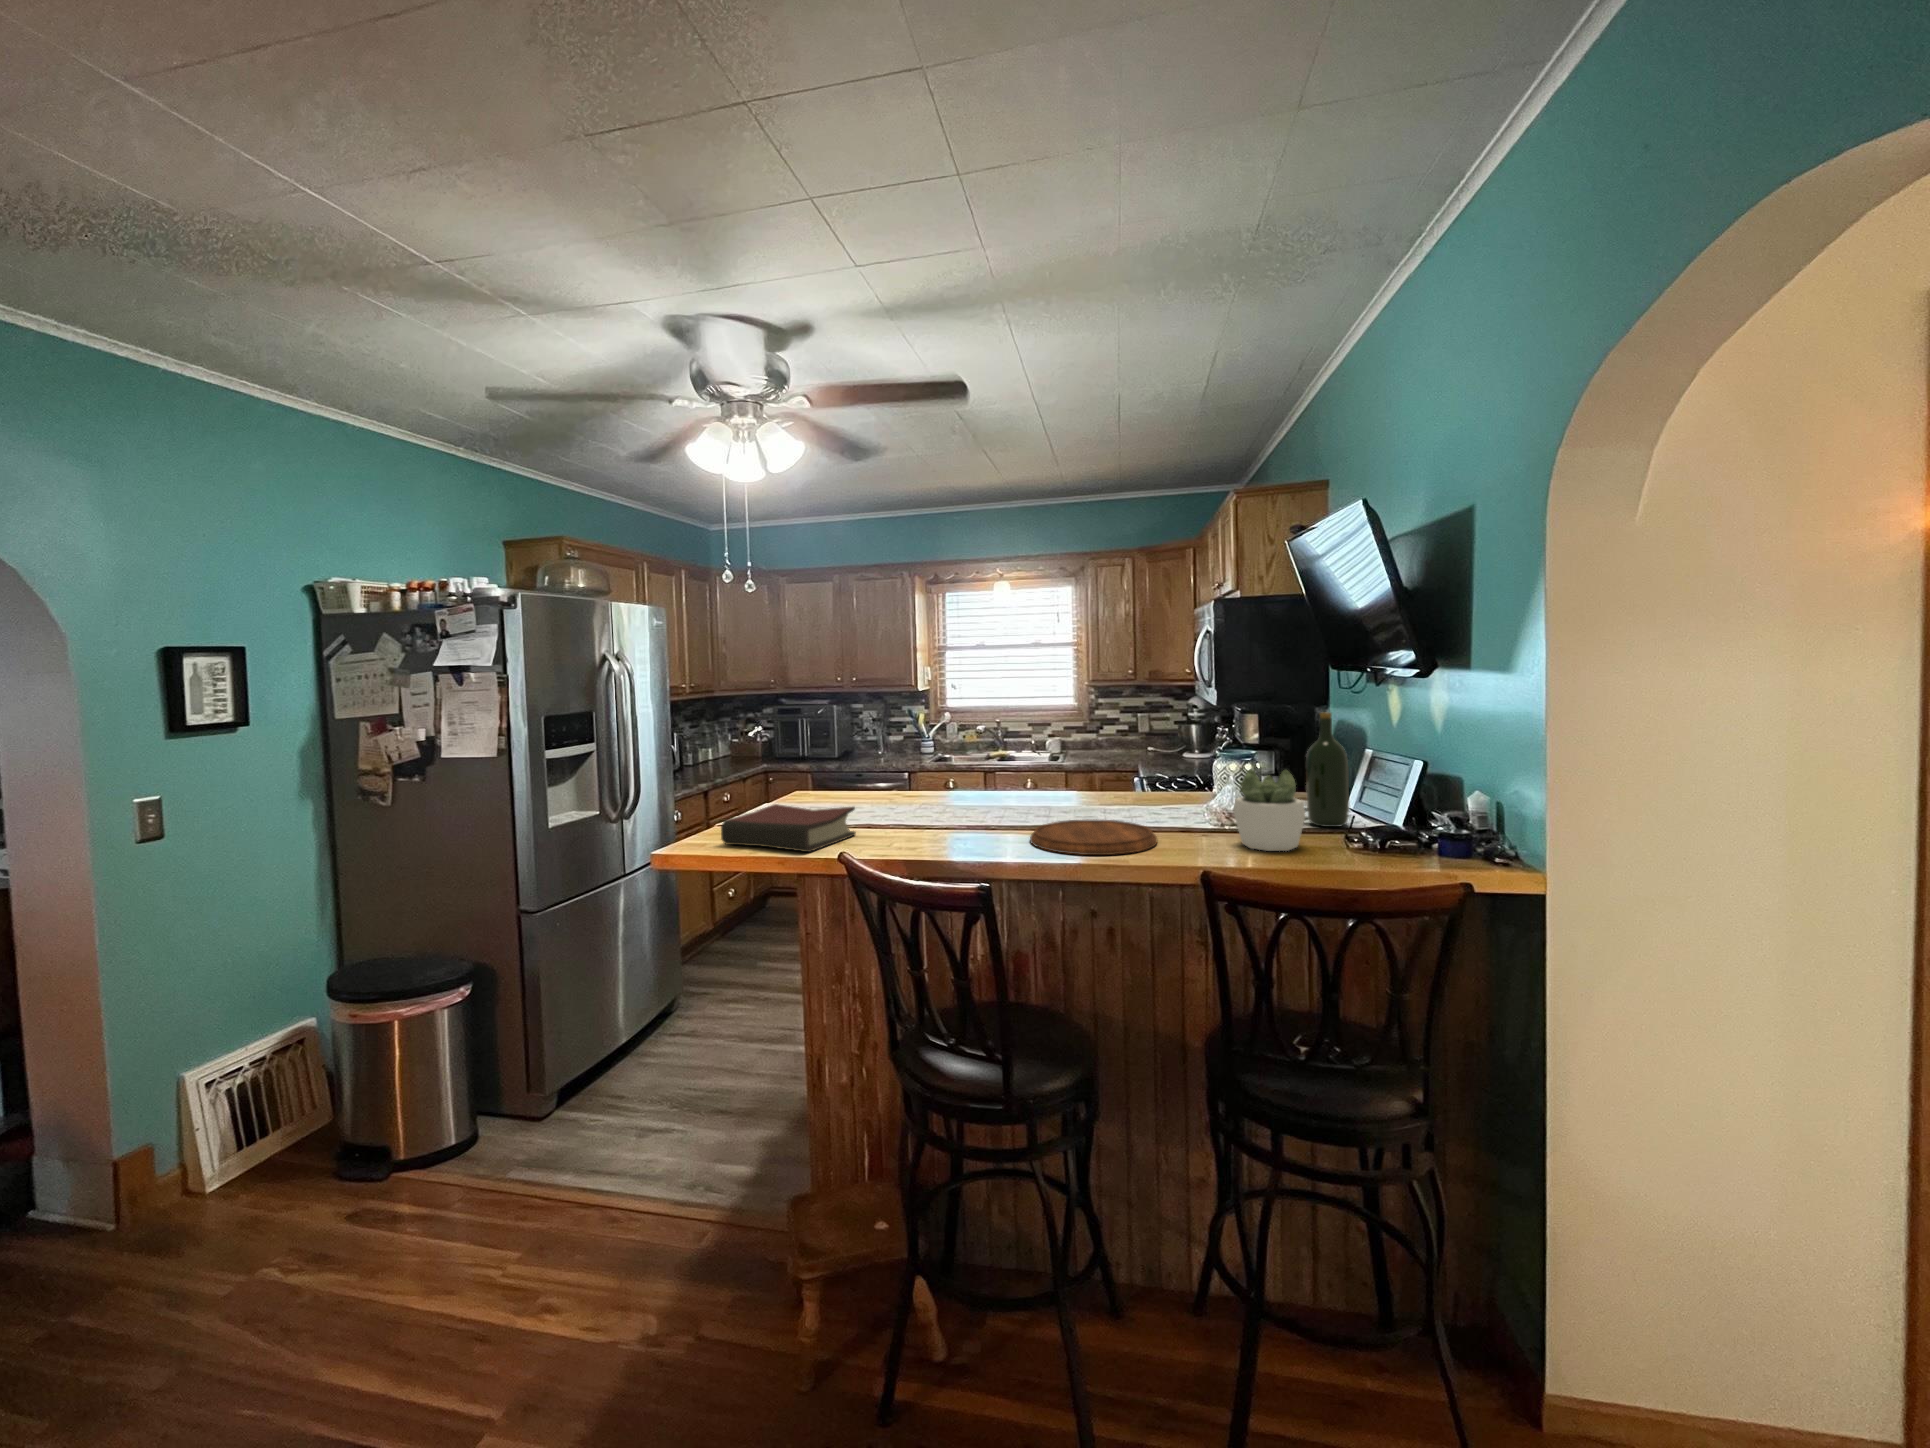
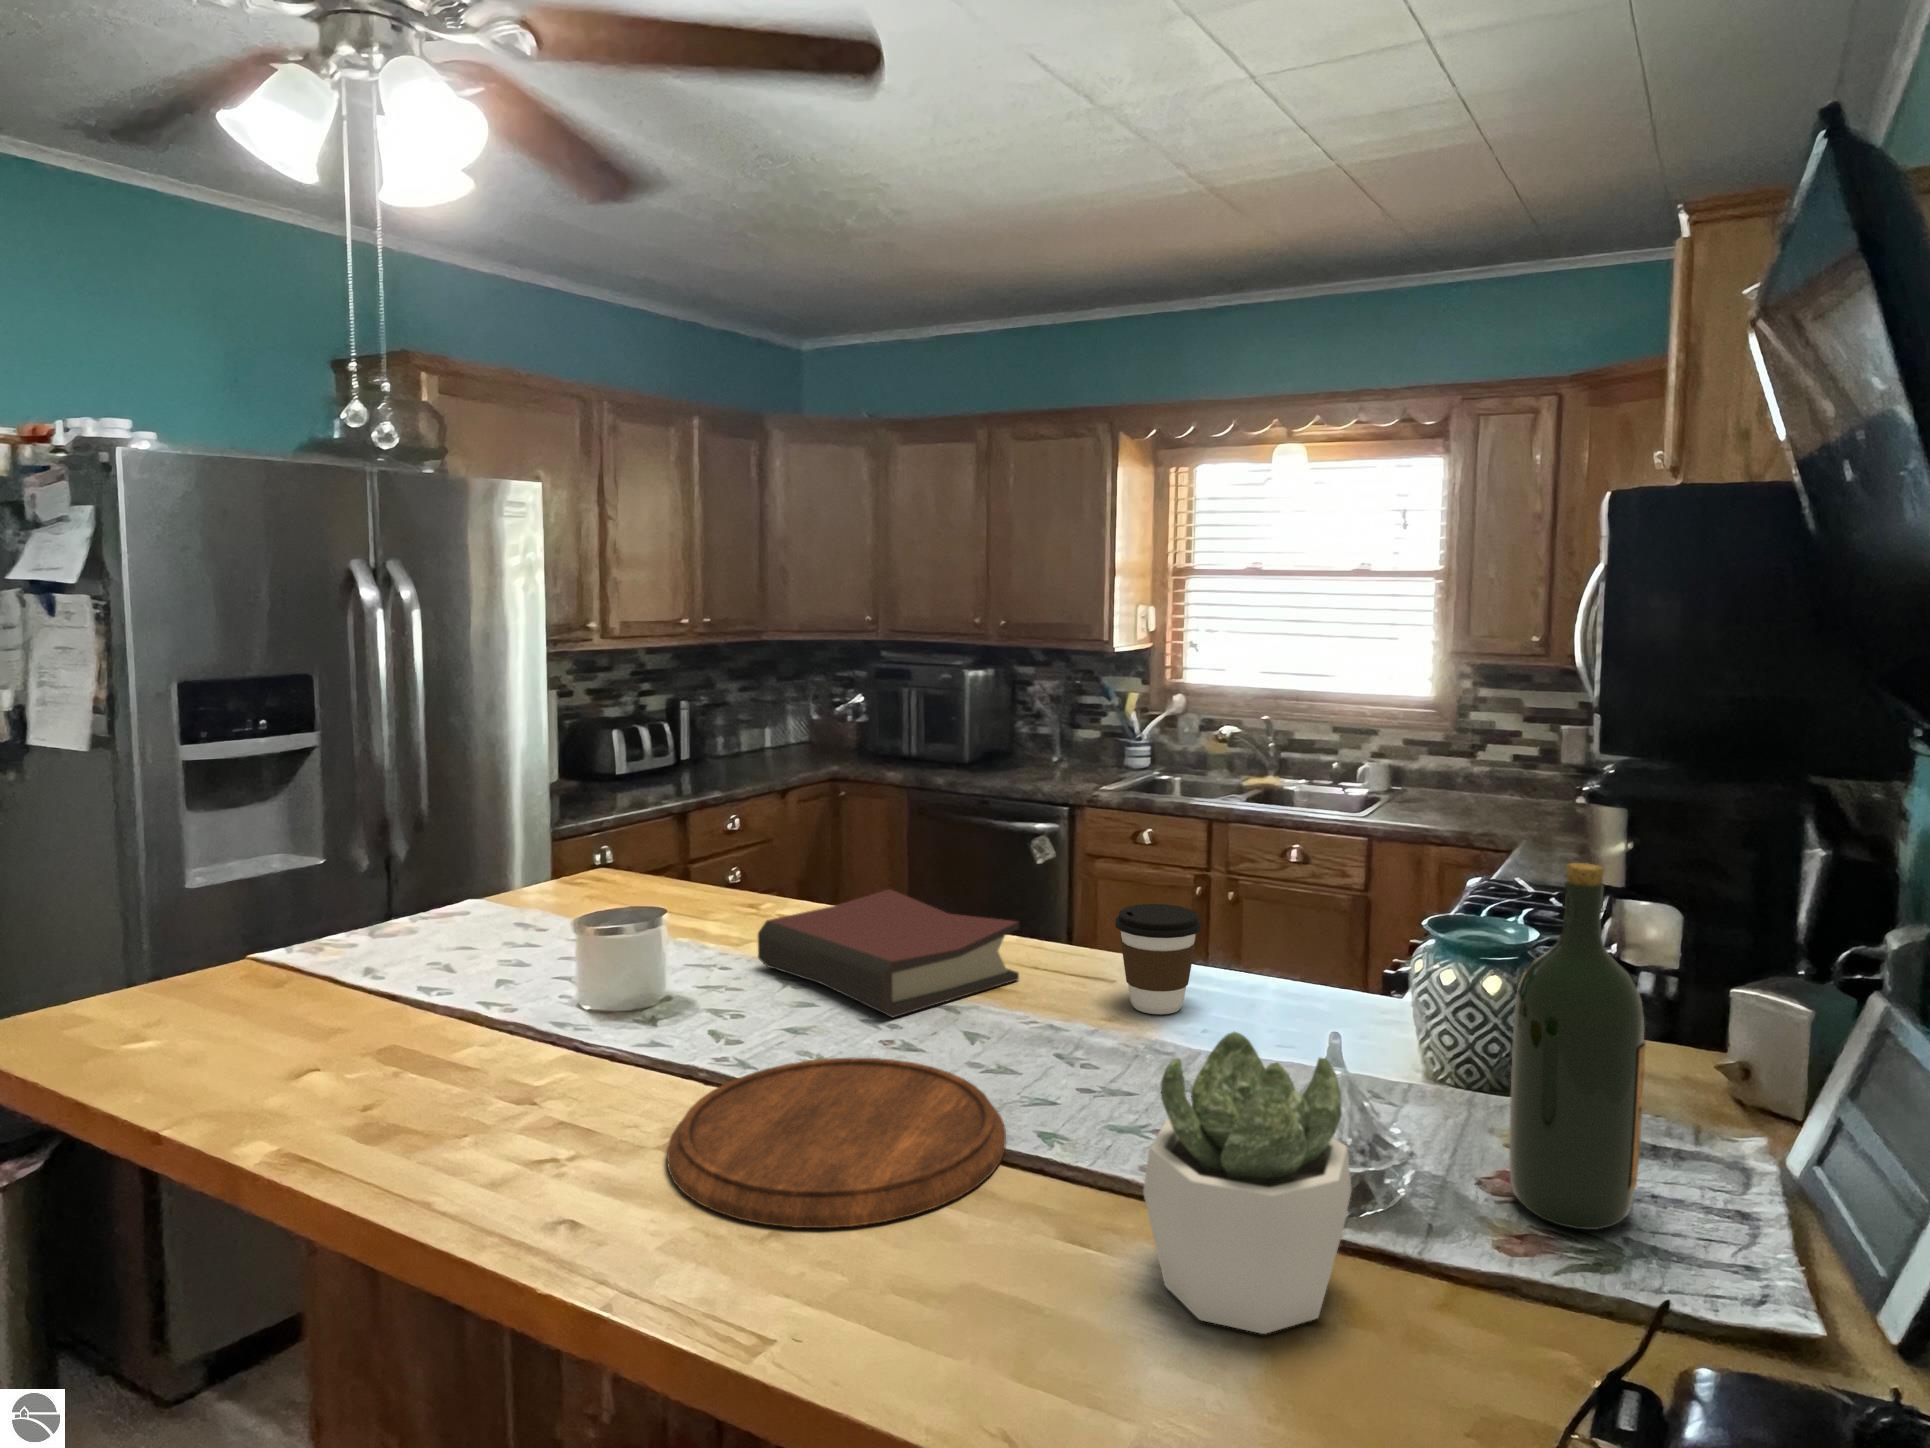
coffee cup: none [1109,765,1145,807] -> present [1115,904,1201,1014]
hardback book: present [721,804,856,852] -> present [758,889,1019,1018]

